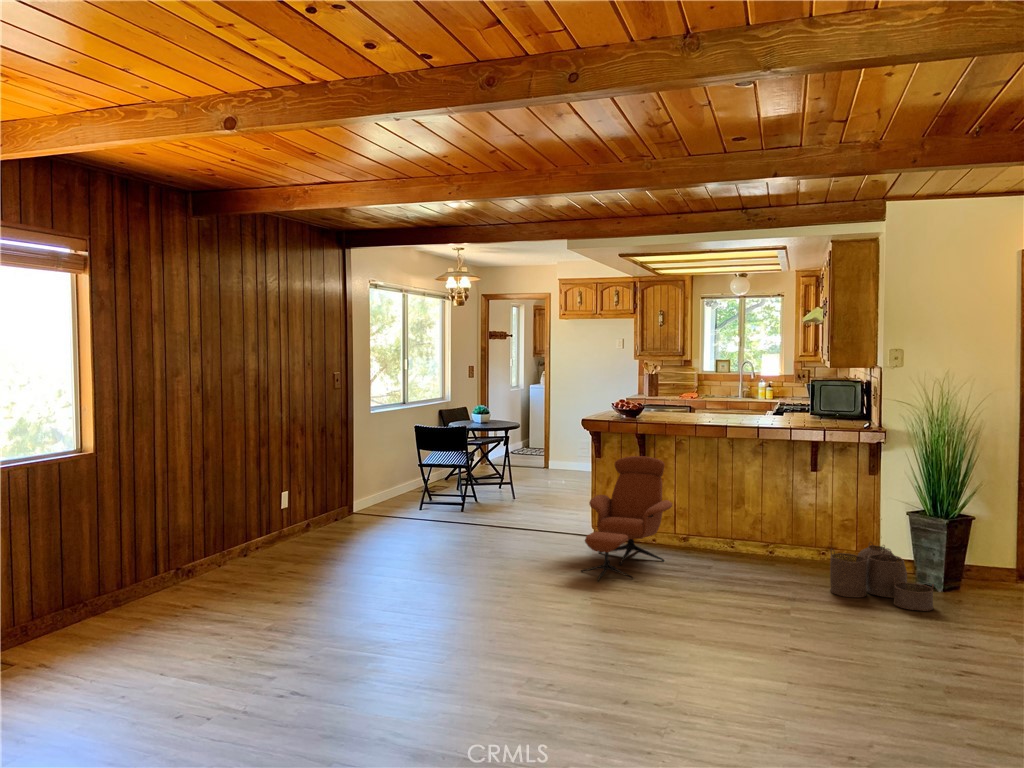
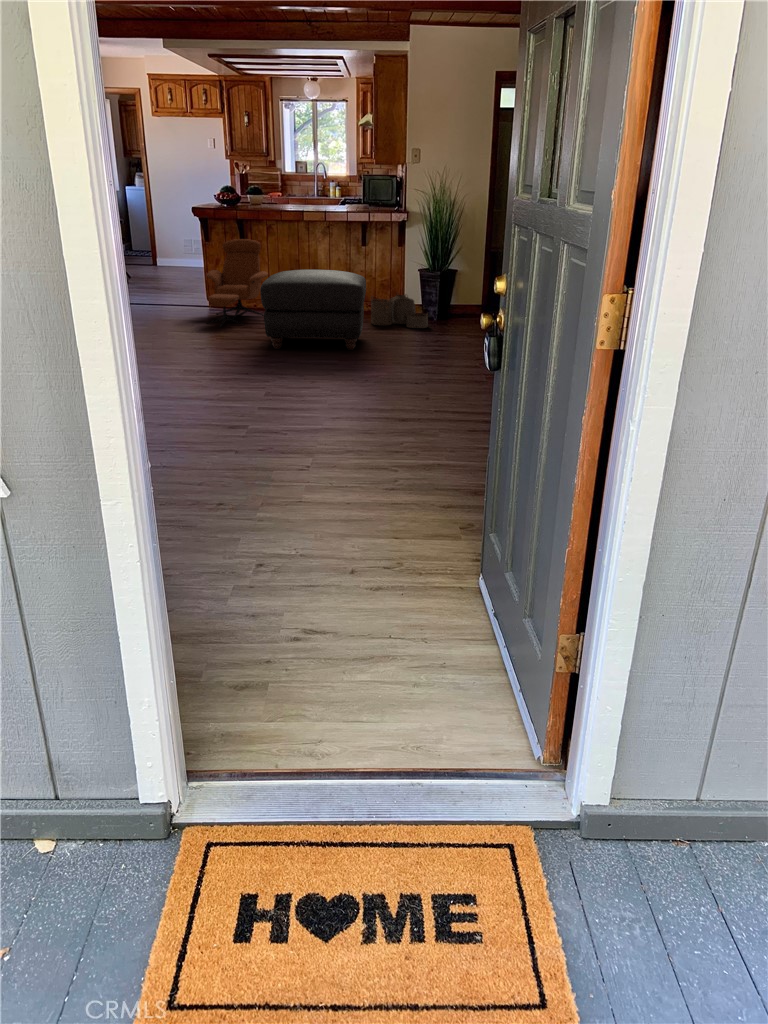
ottoman: none [654,516,832,661] -> present [260,270,366,350]

